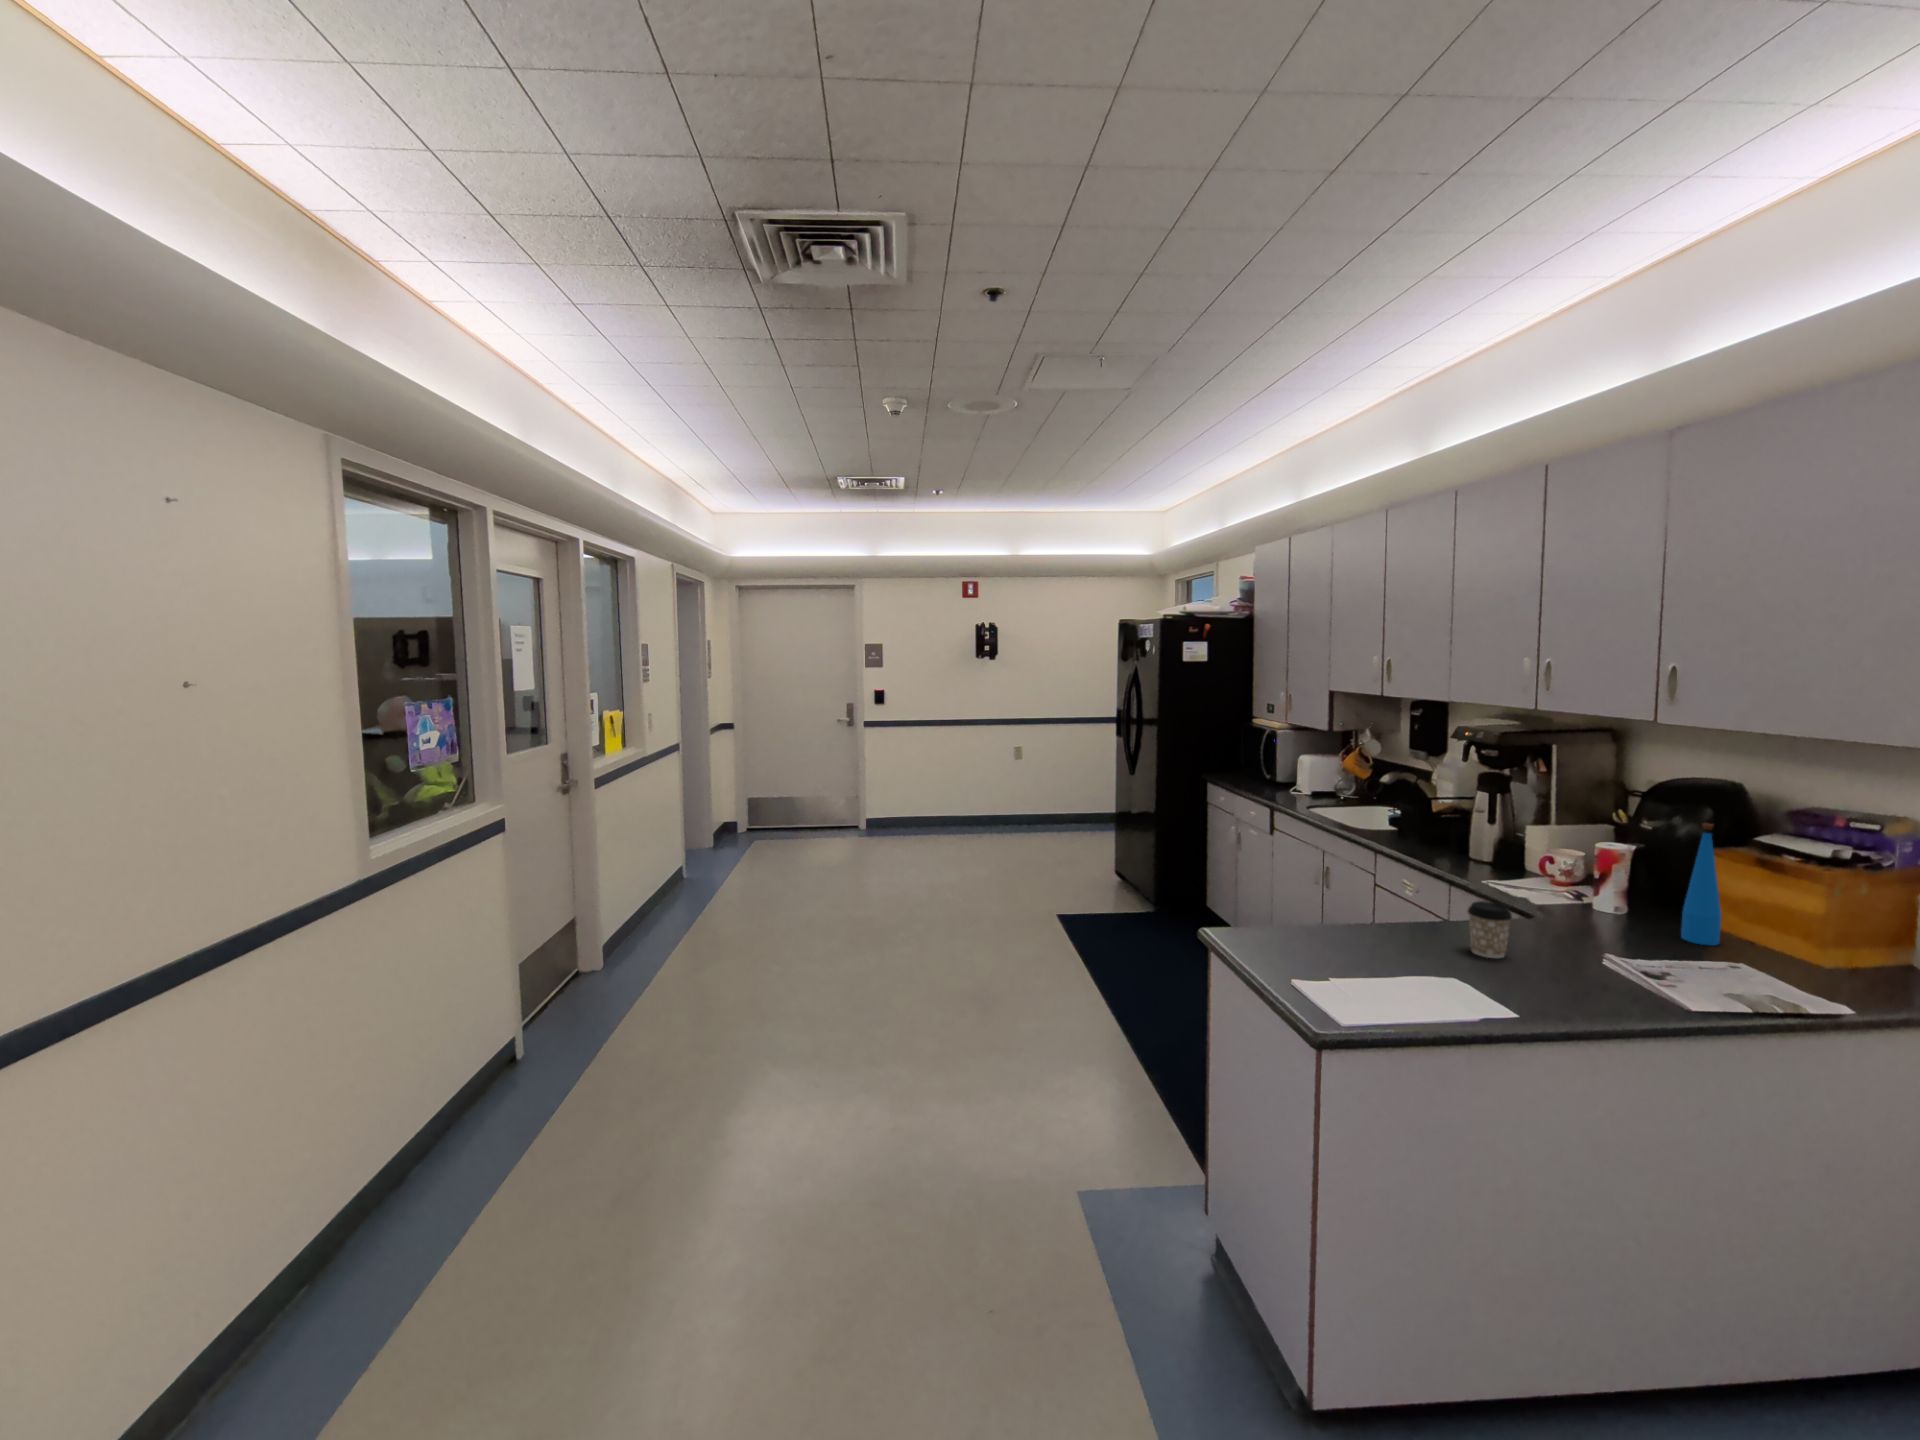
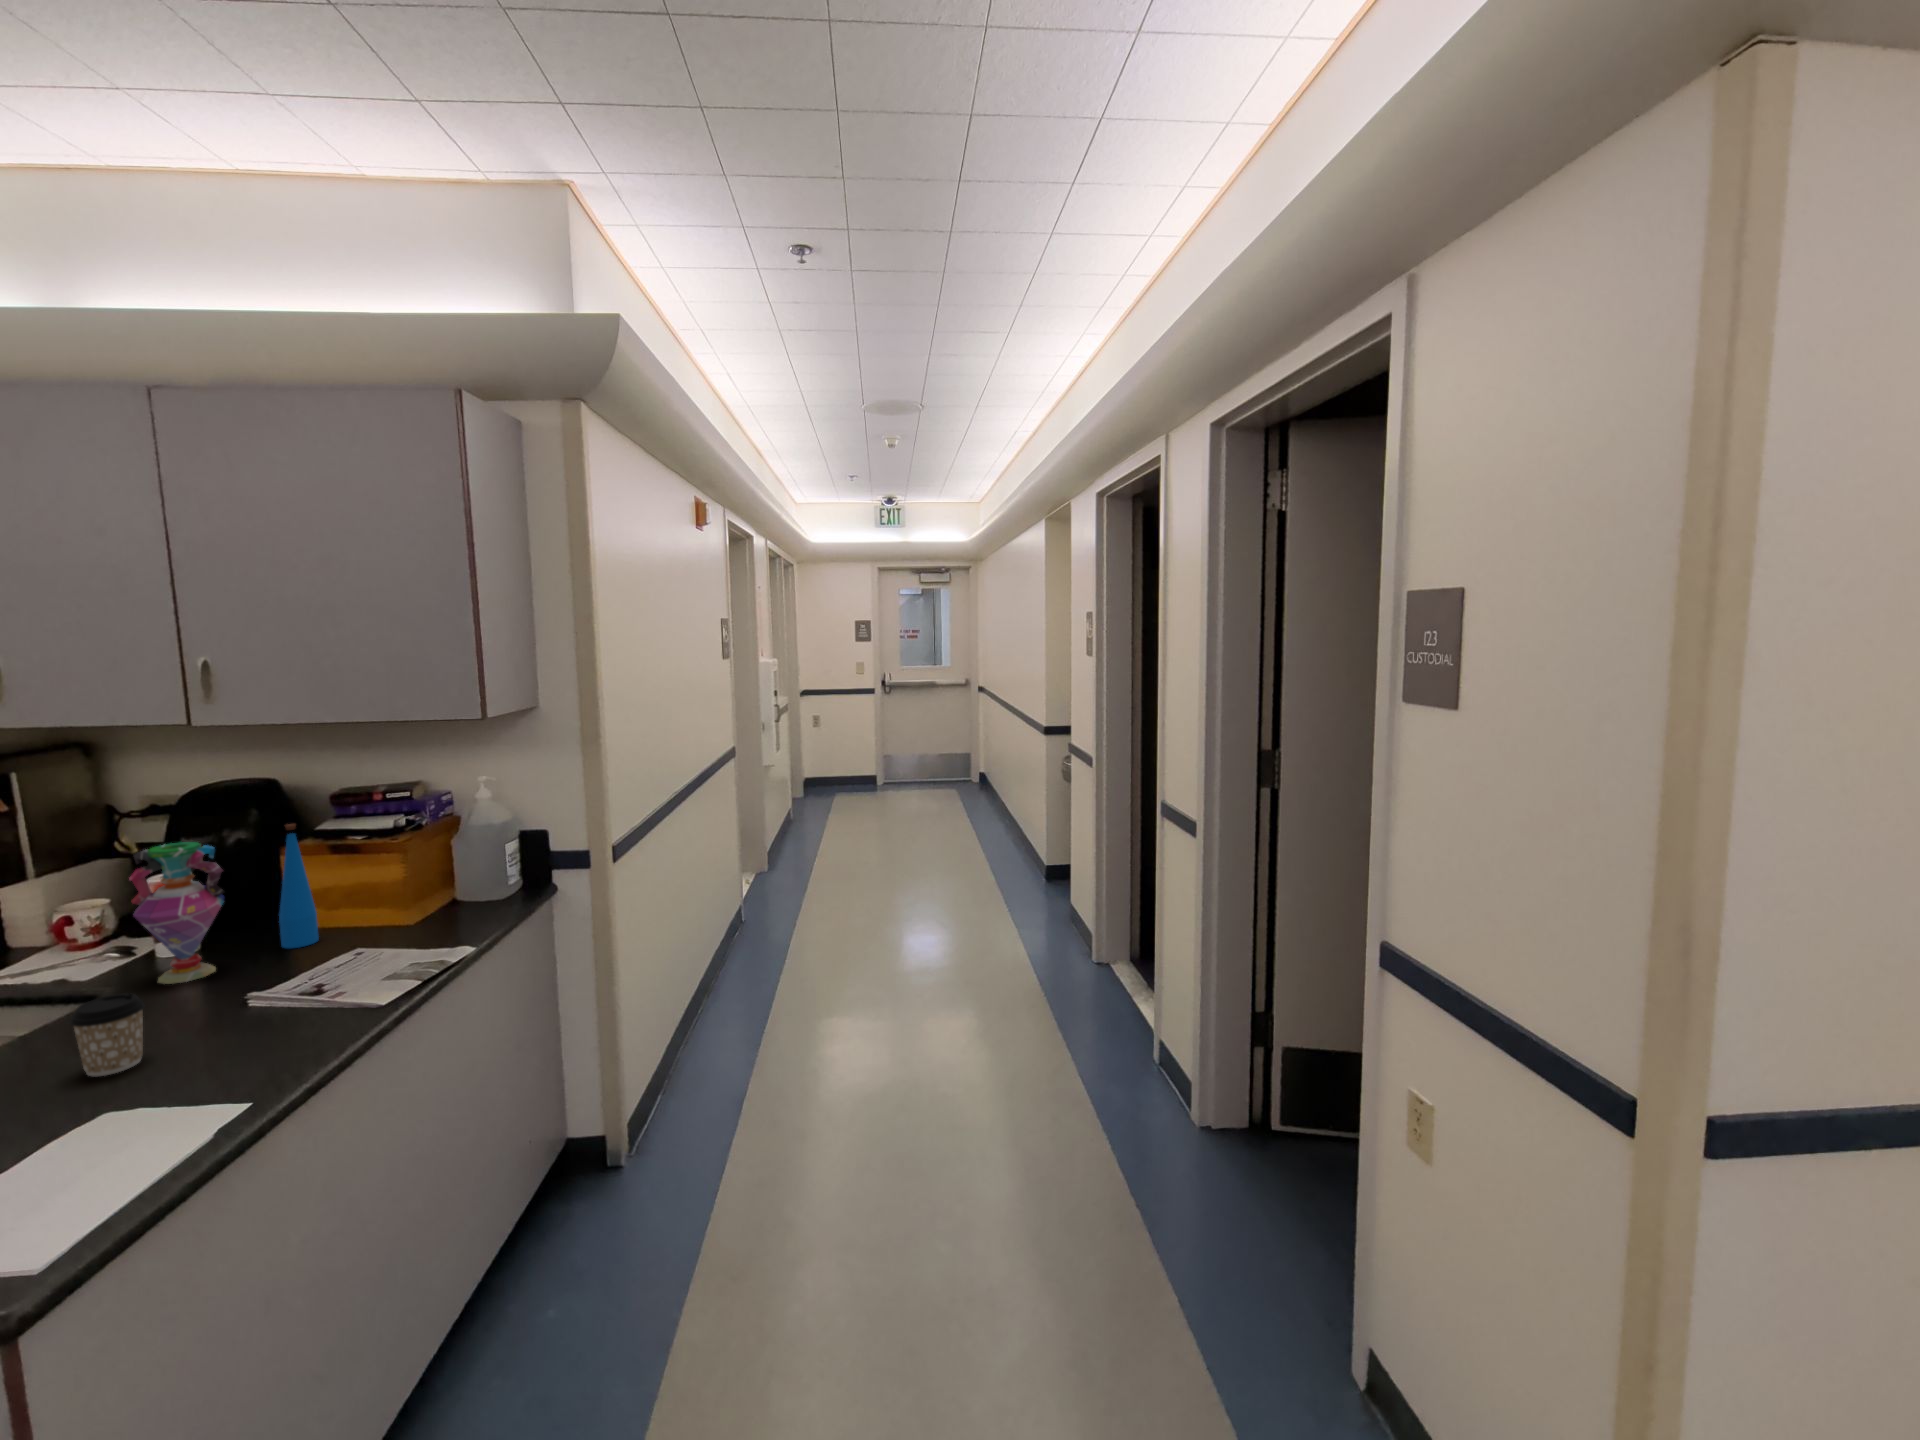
vase: none [1561,814,1634,931] -> present [129,842,224,984]

